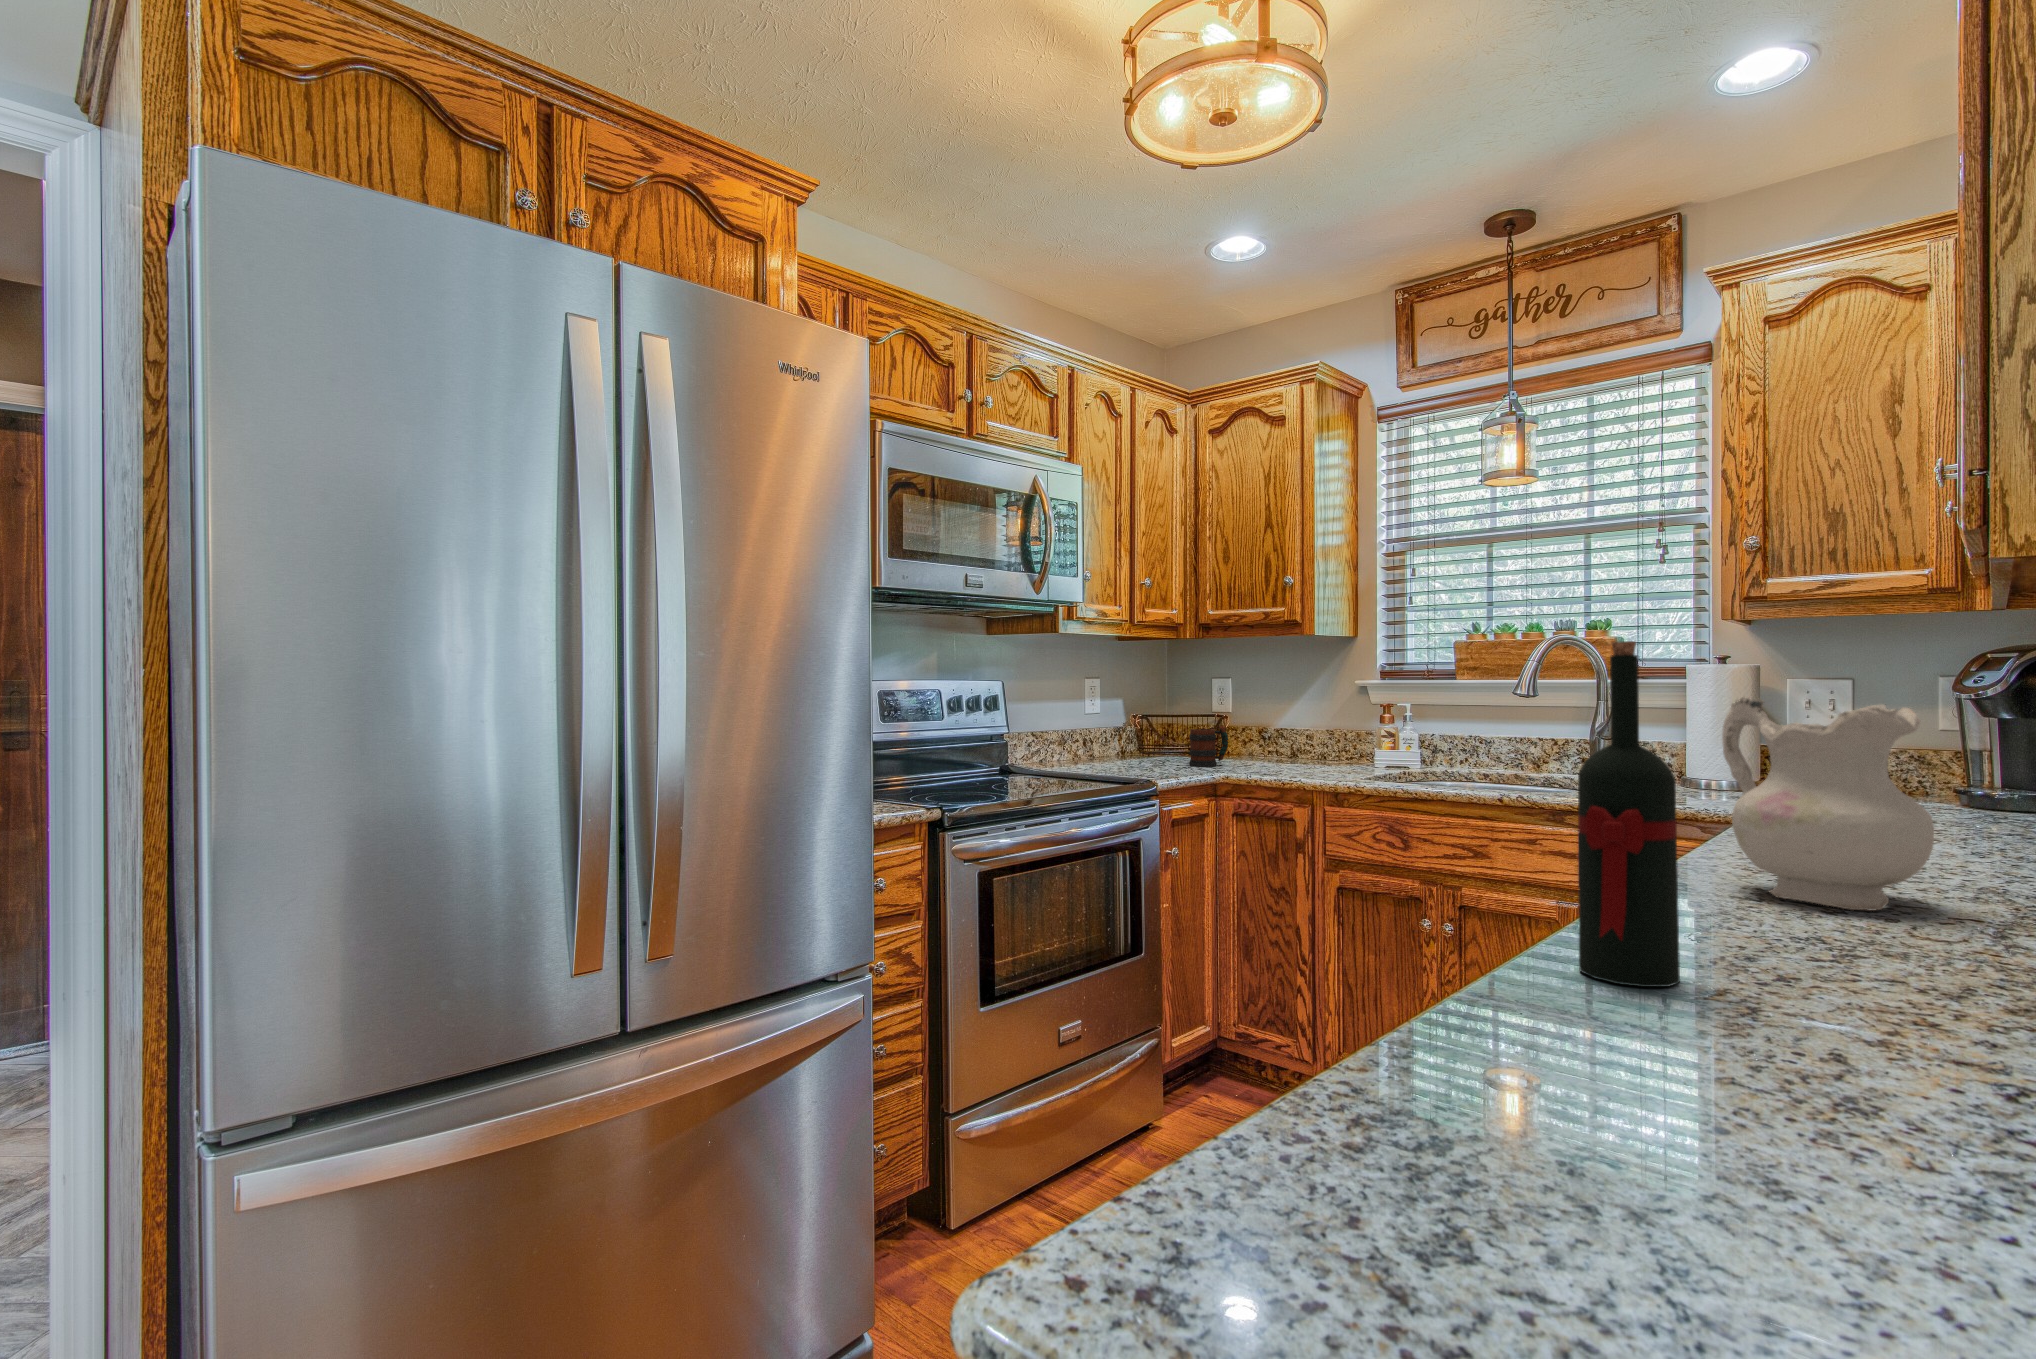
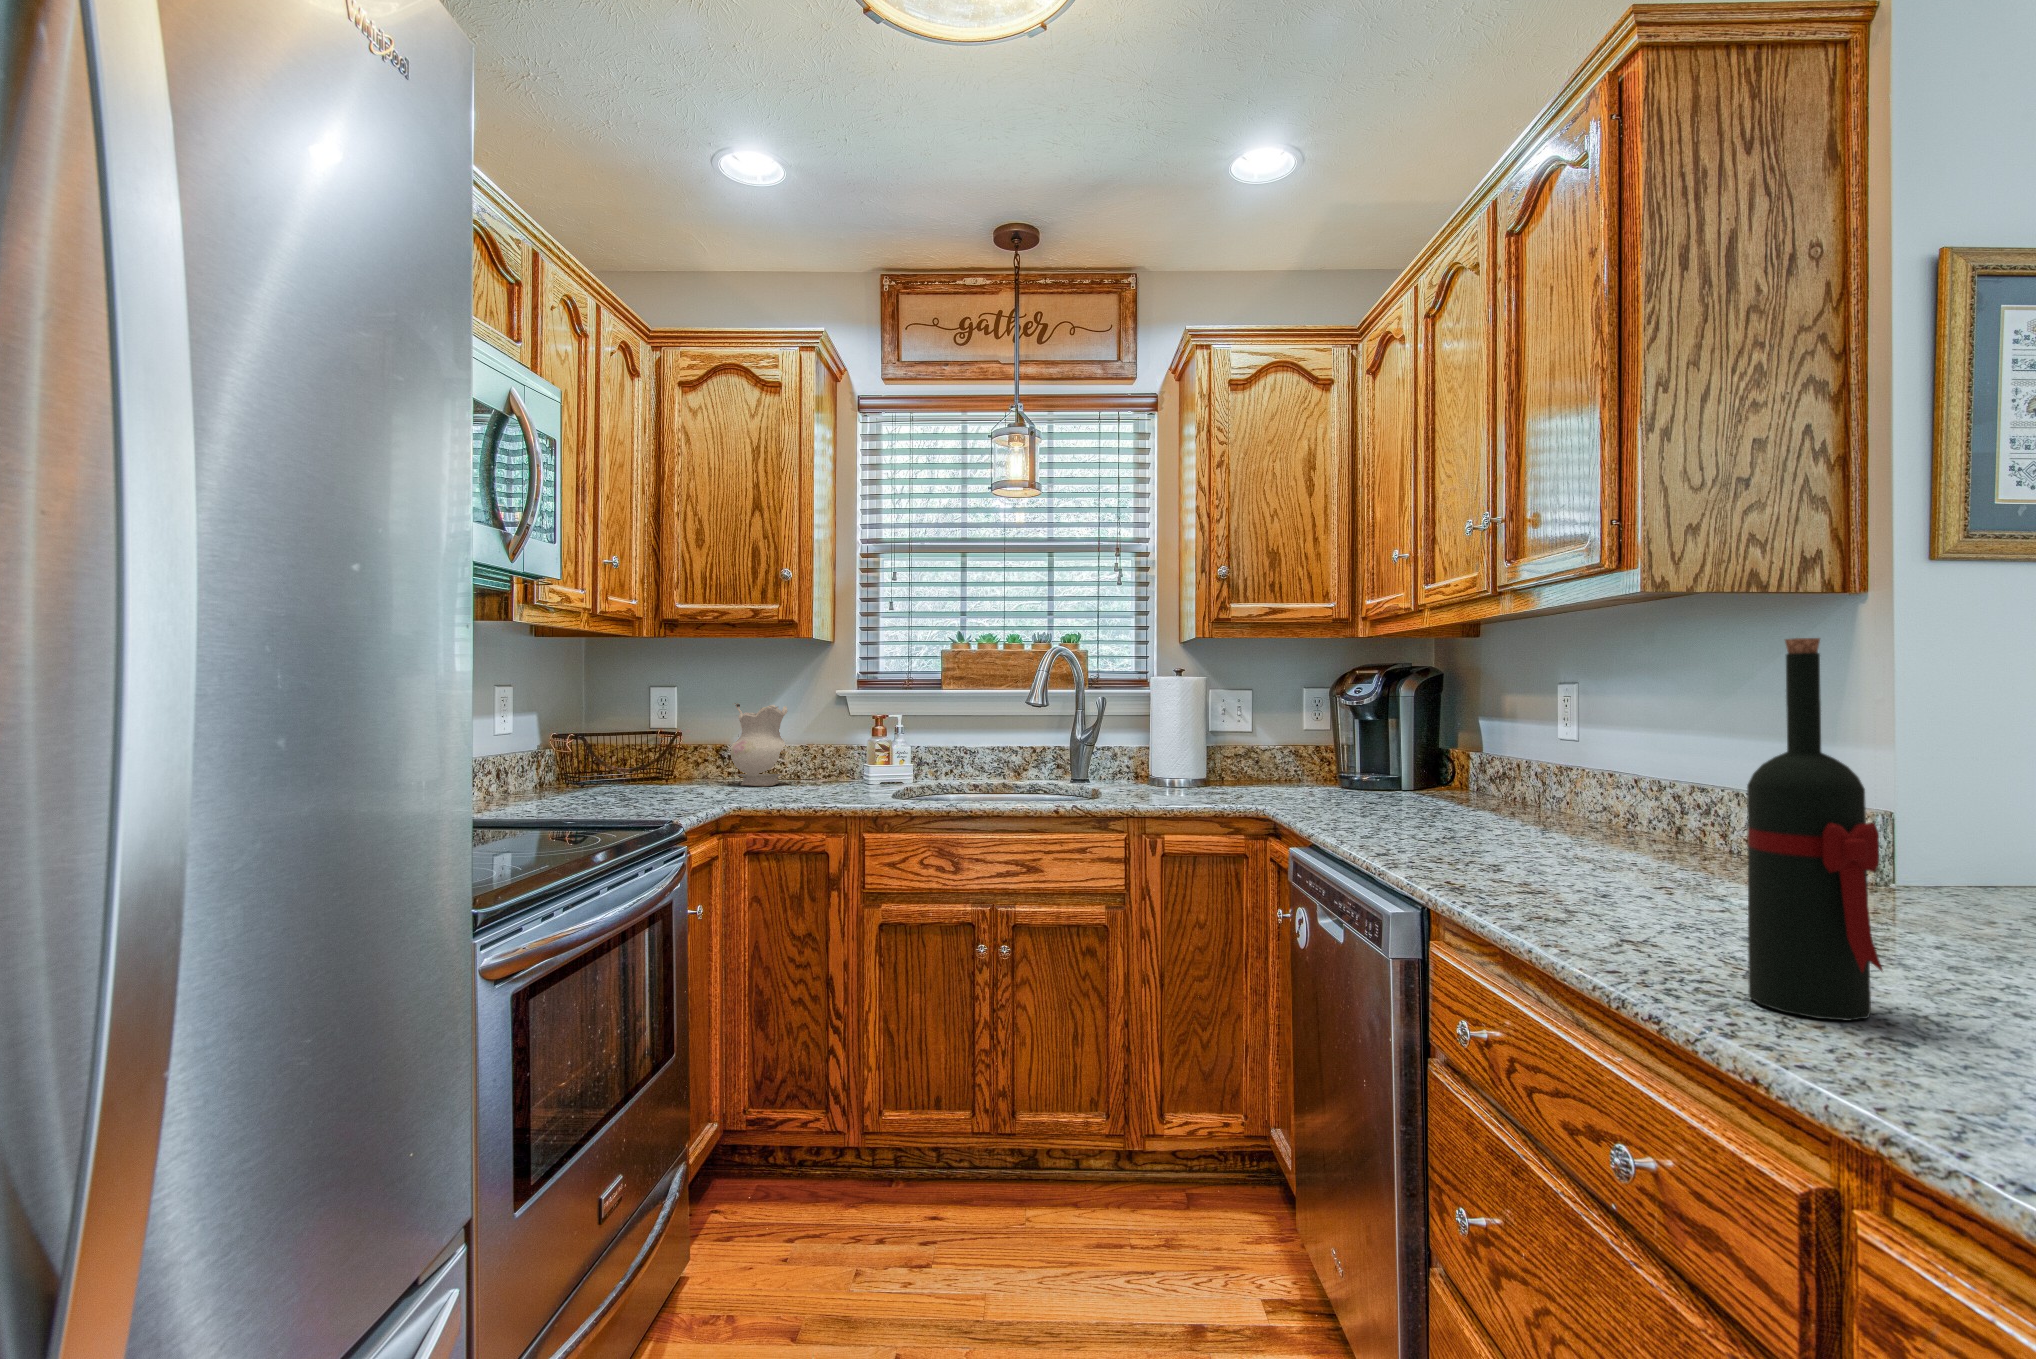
ceramic pitcher: present [1722,698,1934,911] -> present [730,703,787,786]
mug: present [1189,726,1228,766] -> none [656,746,705,798]

